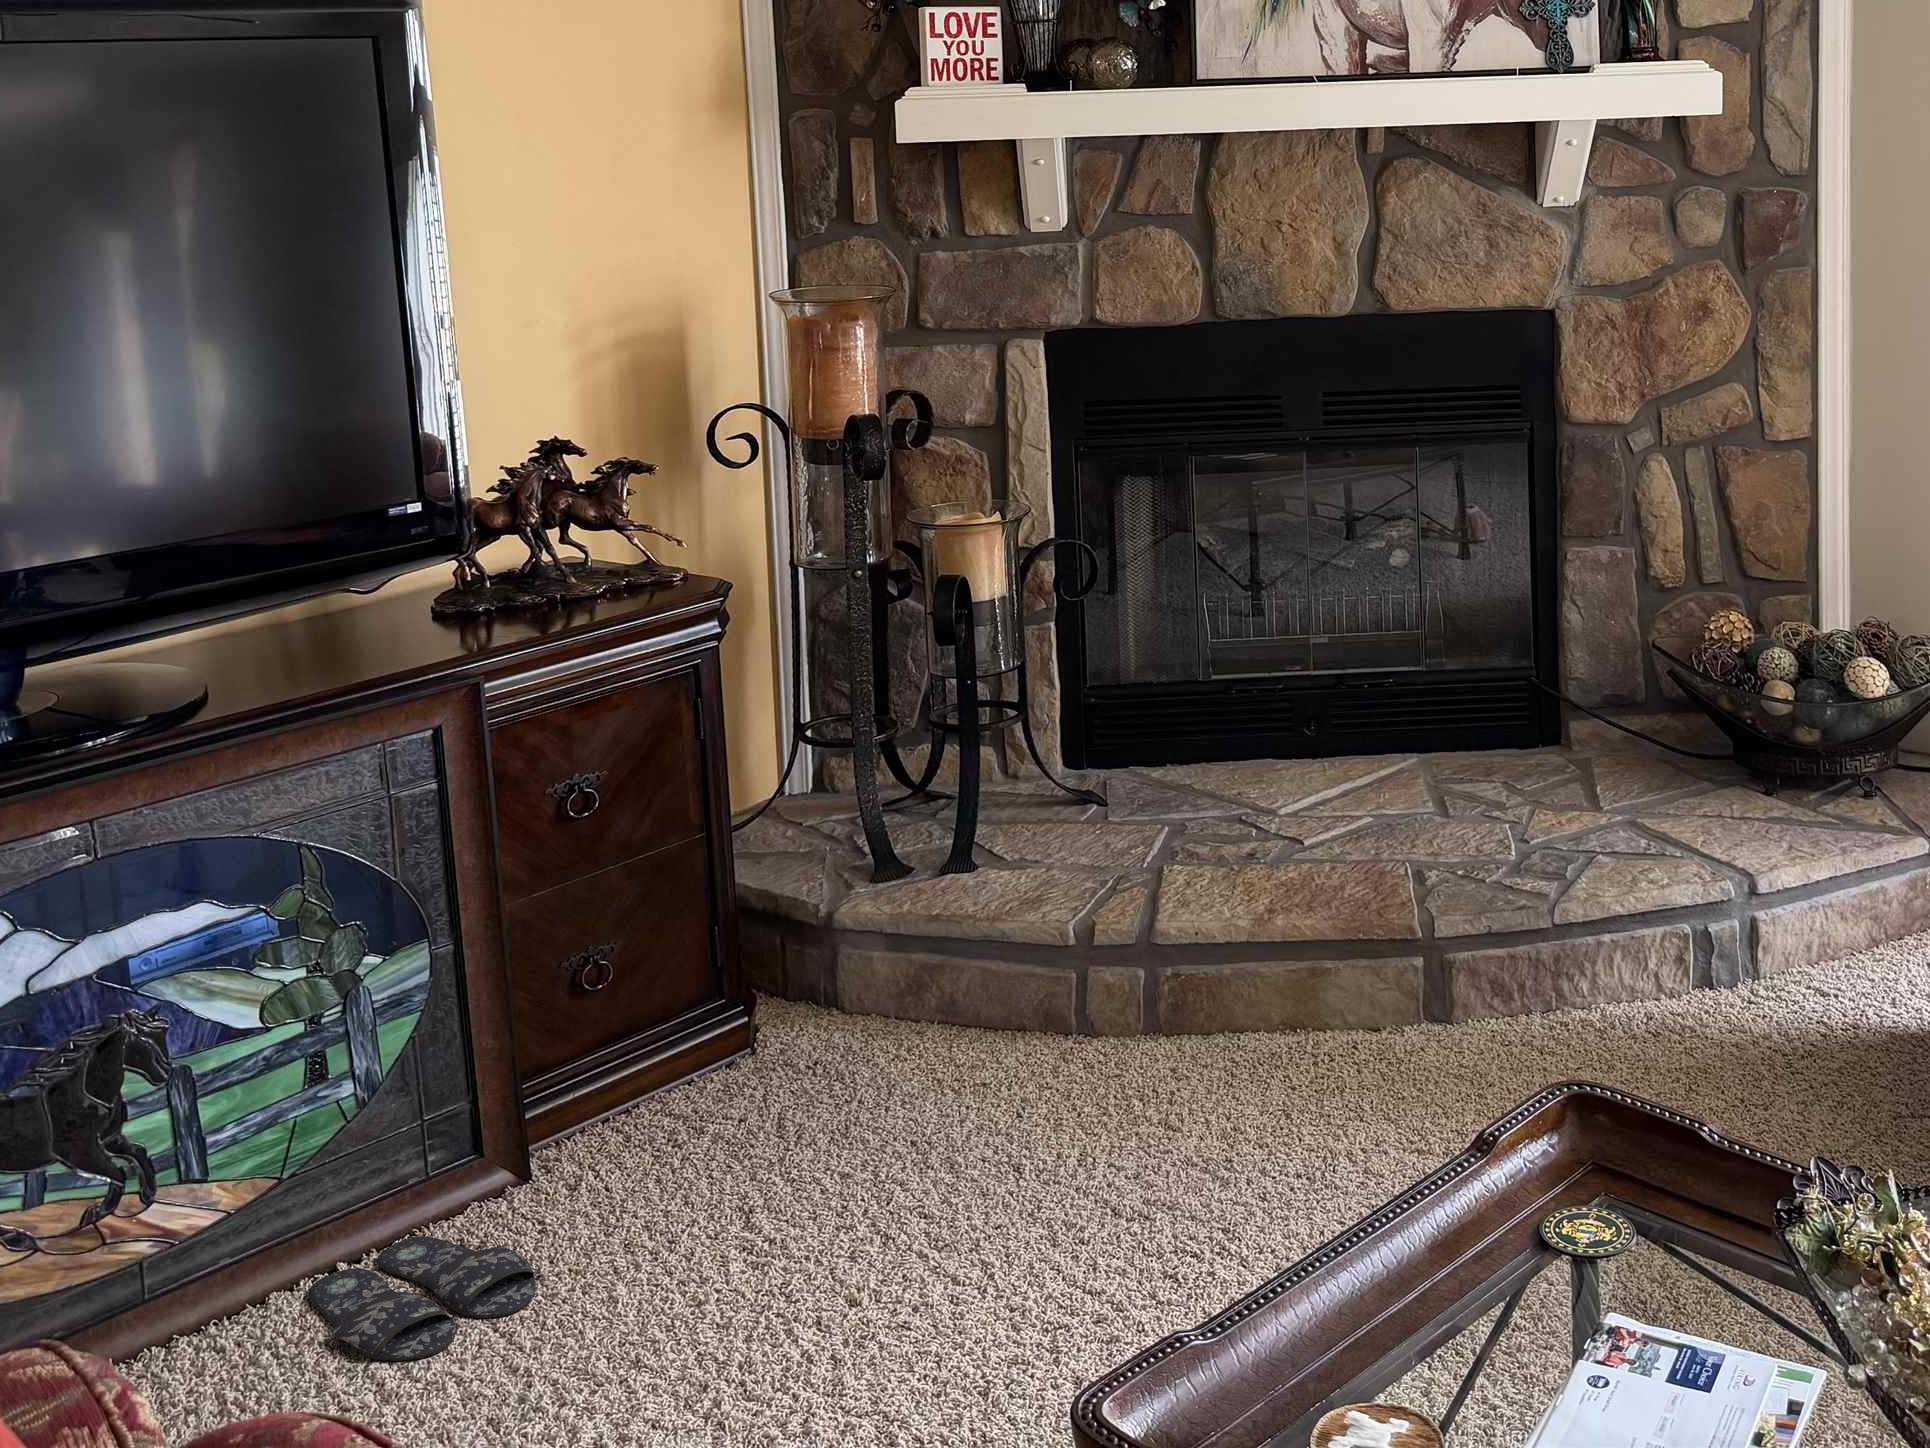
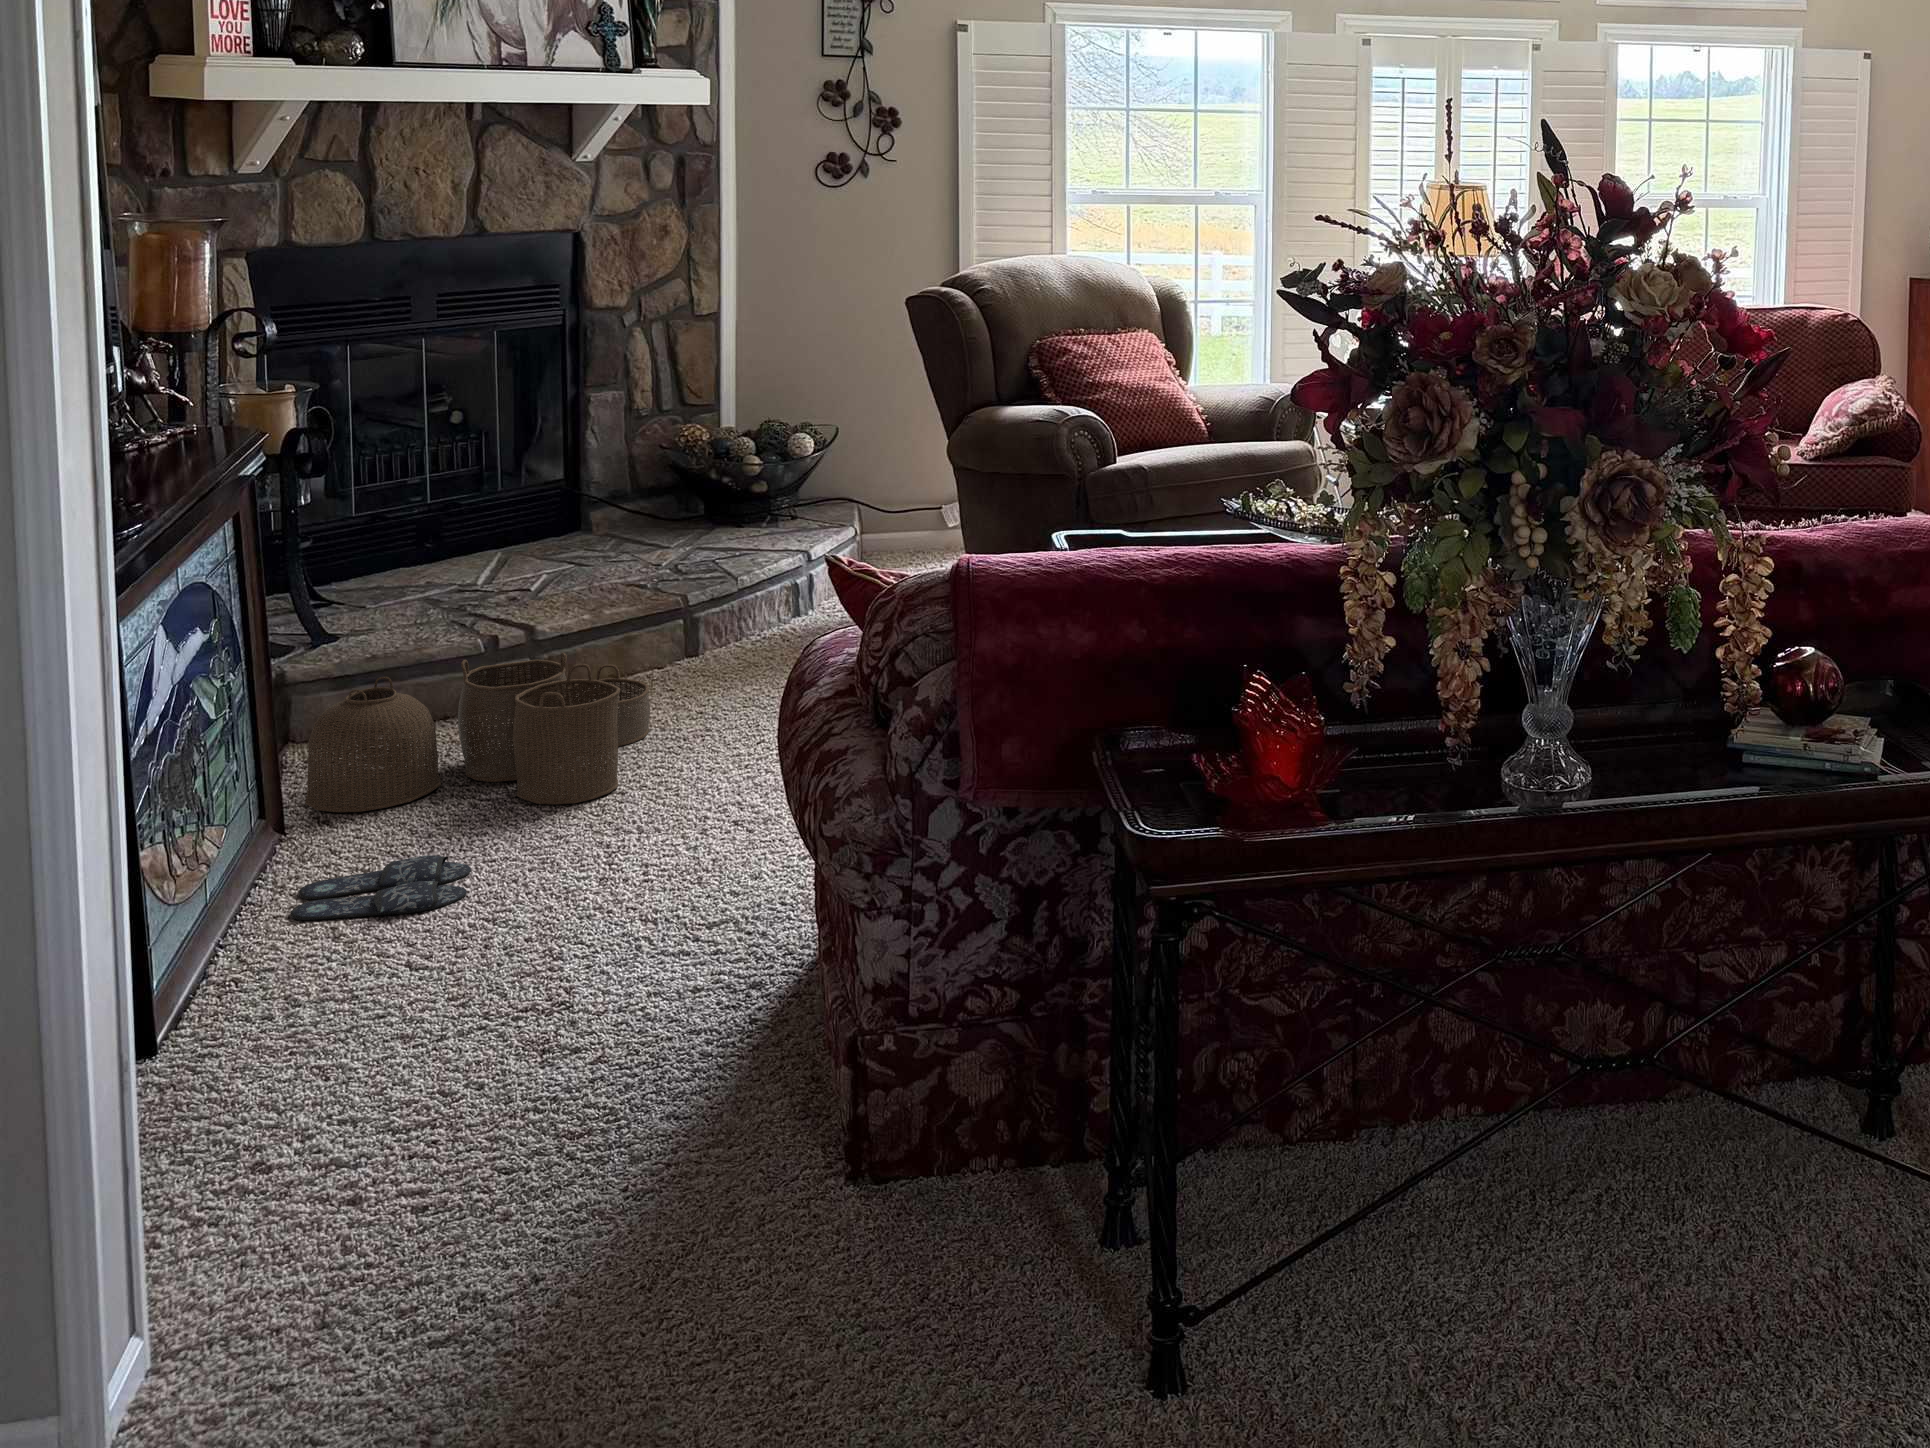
woven basket: none [656,950,1123,1247] -> present [305,652,650,812]

